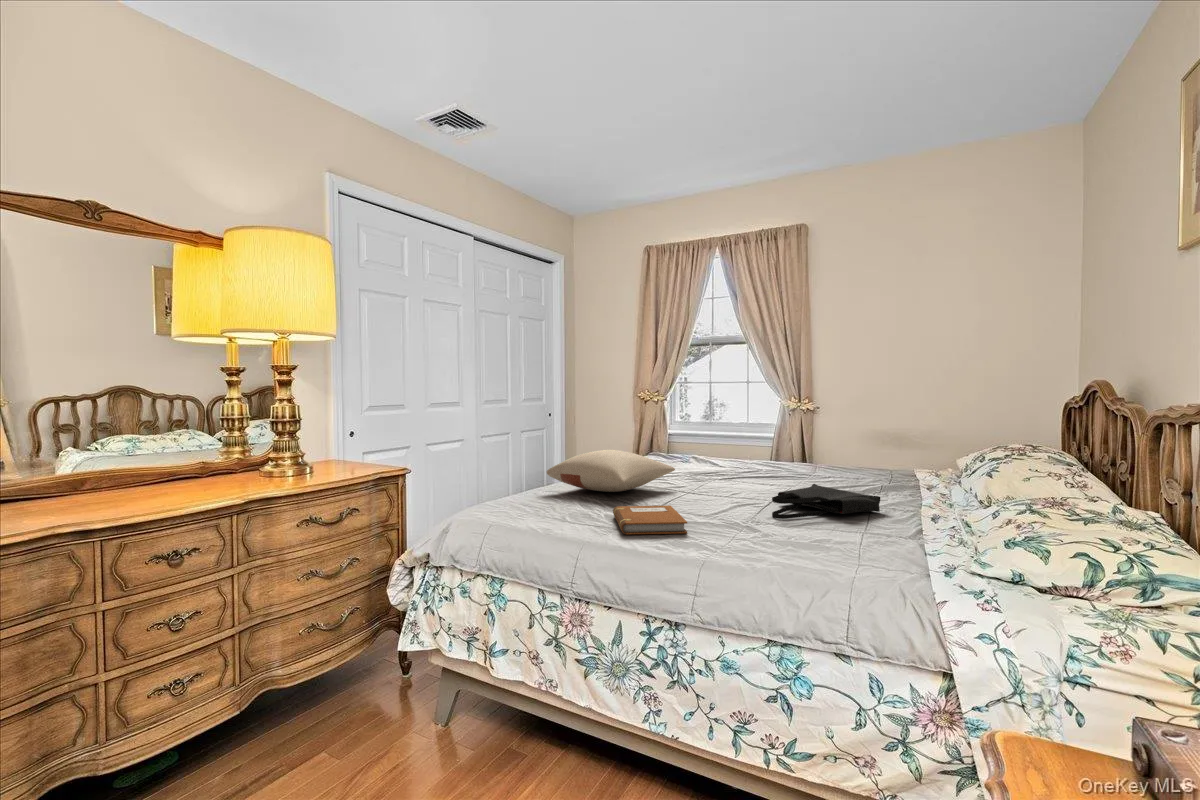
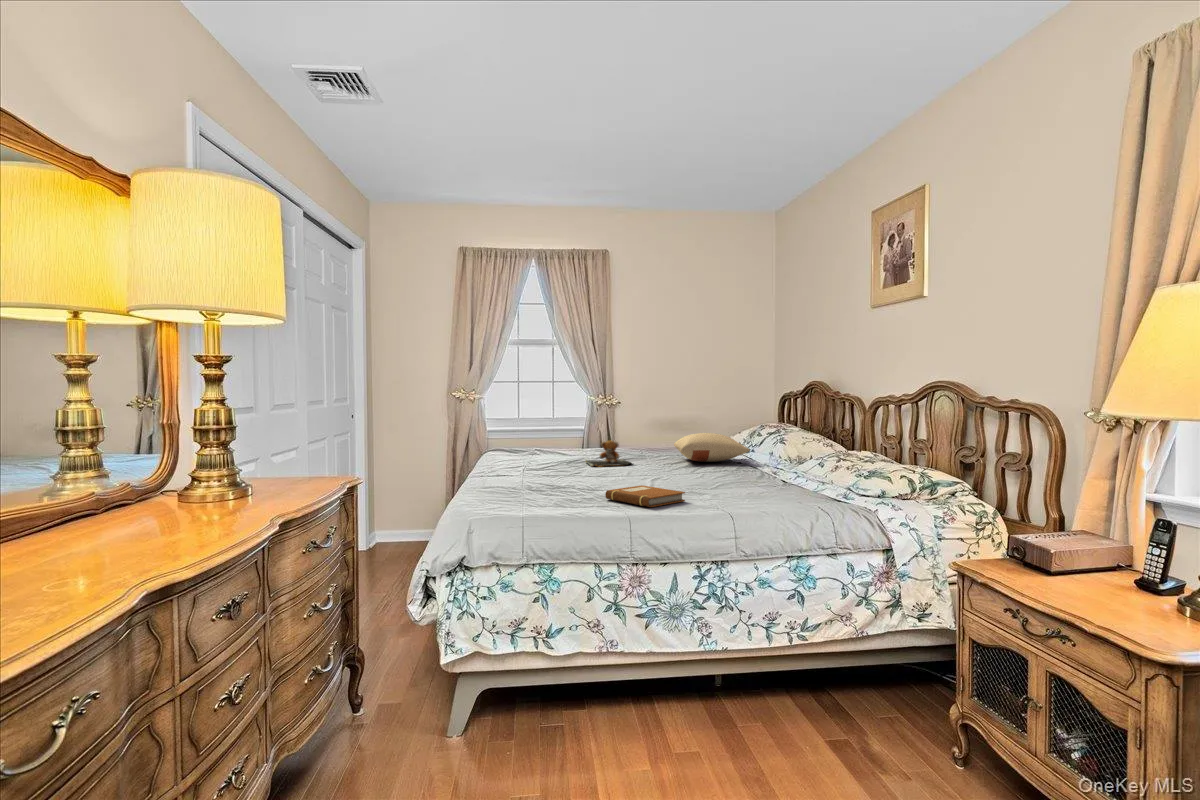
teddy bear: none [716,447,774,477] -> present [586,441,632,467]
pillow: present [547,450,675,492] -> present [674,433,750,462]
tote bag: present [772,484,880,519] -> none [688,462,754,487]

